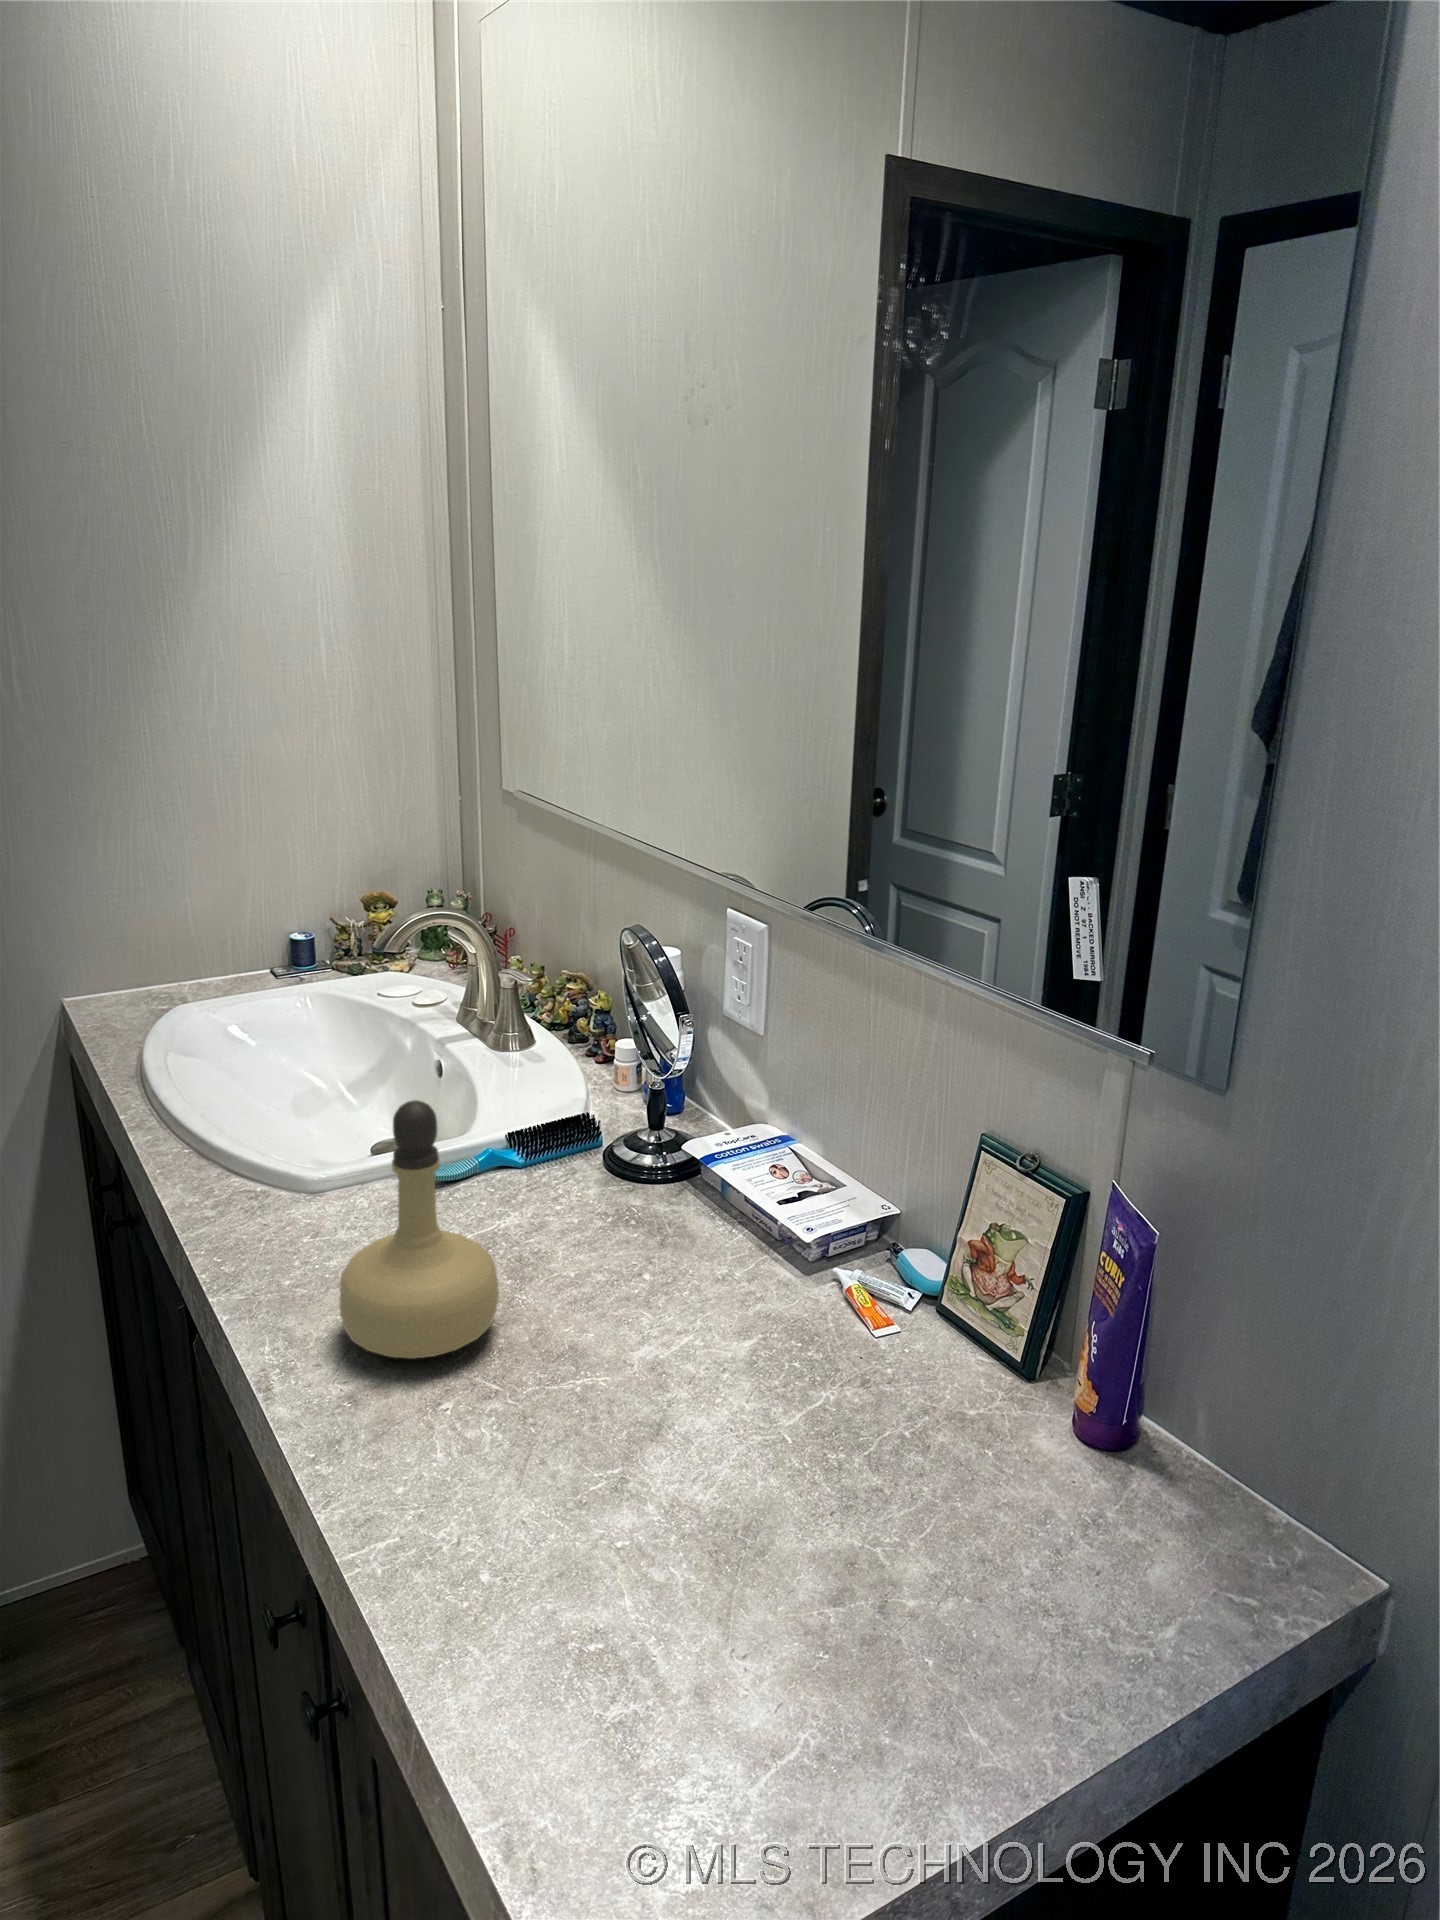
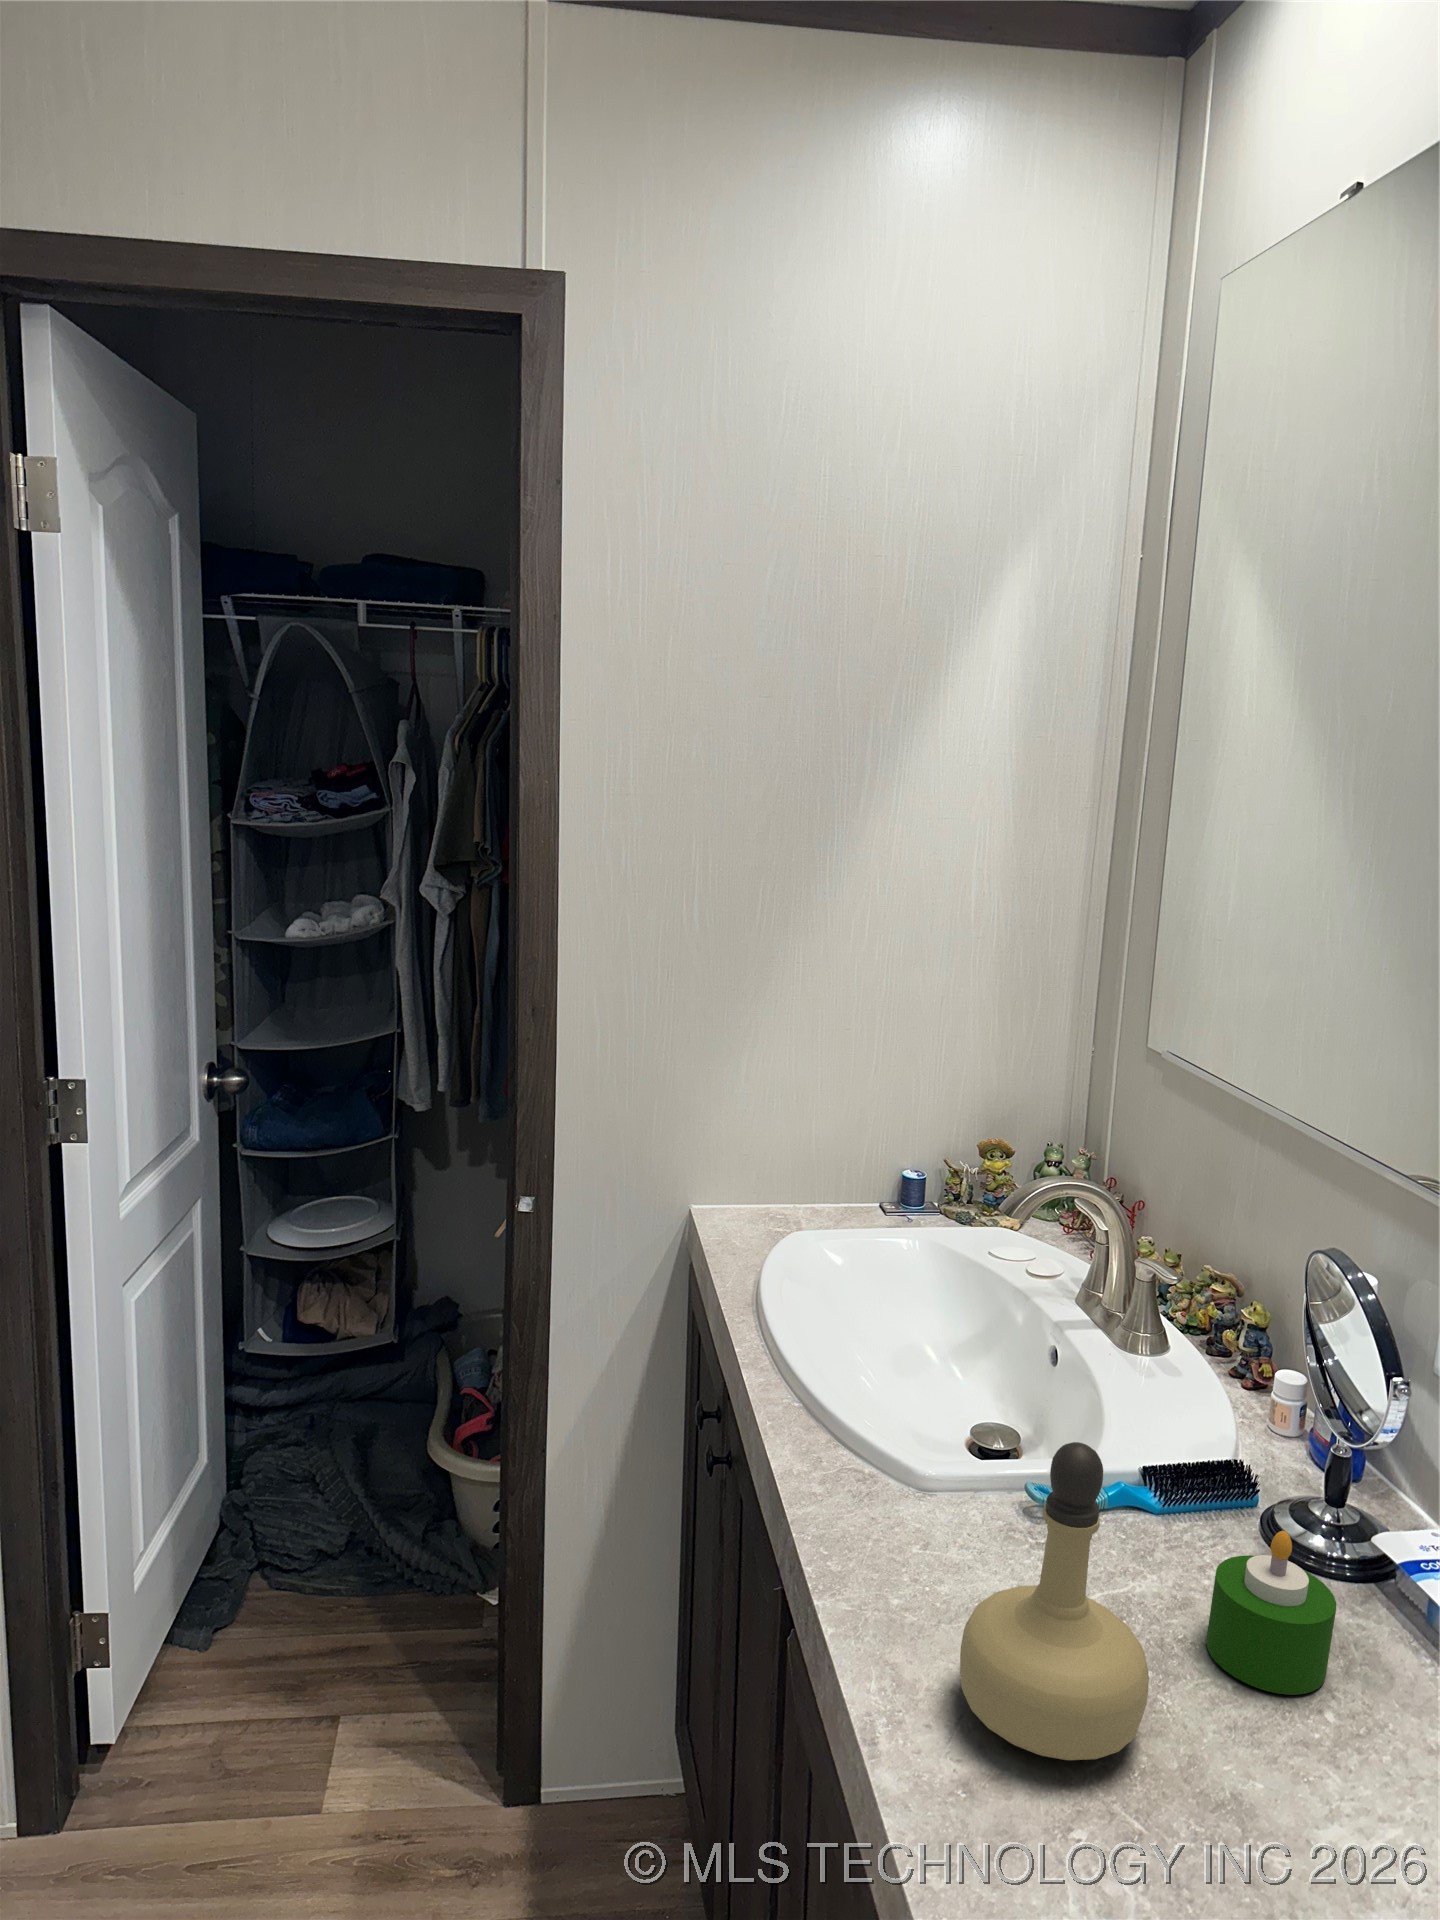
candle: none [555,1146,648,1271] -> present [1206,1531,1336,1695]

